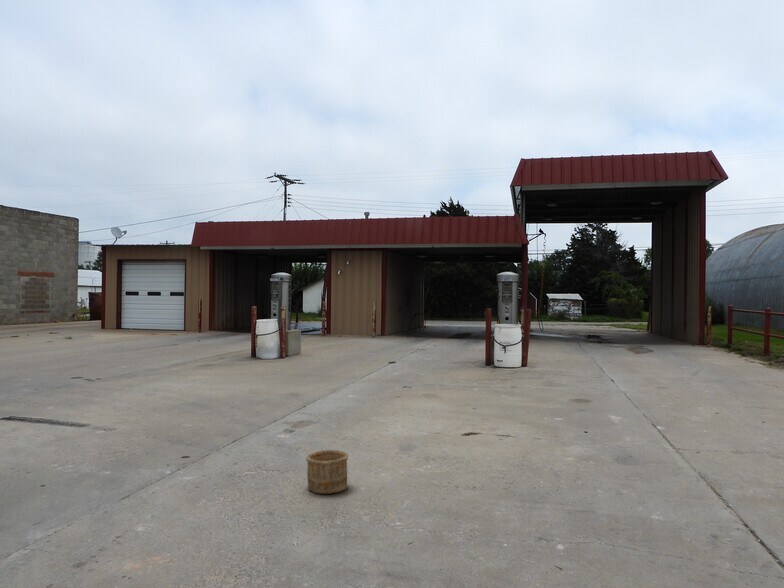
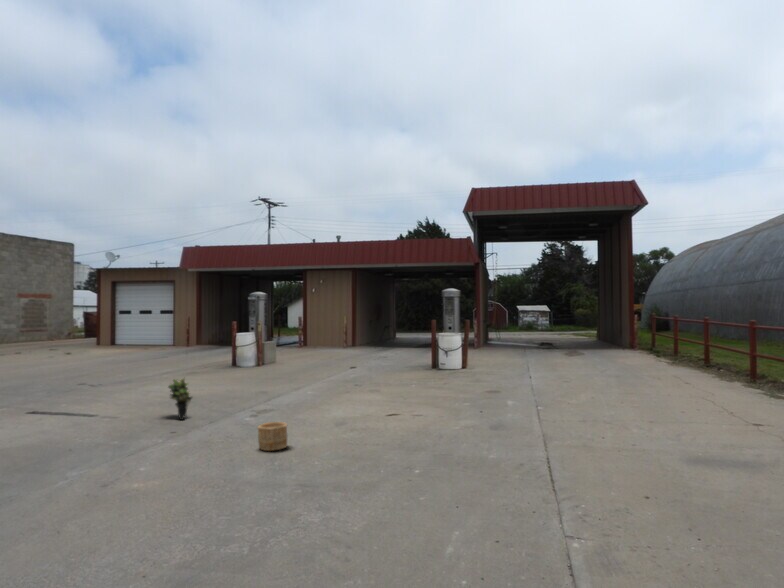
potted plant: none [179,379,212,435] -> present [169,379,192,420]

